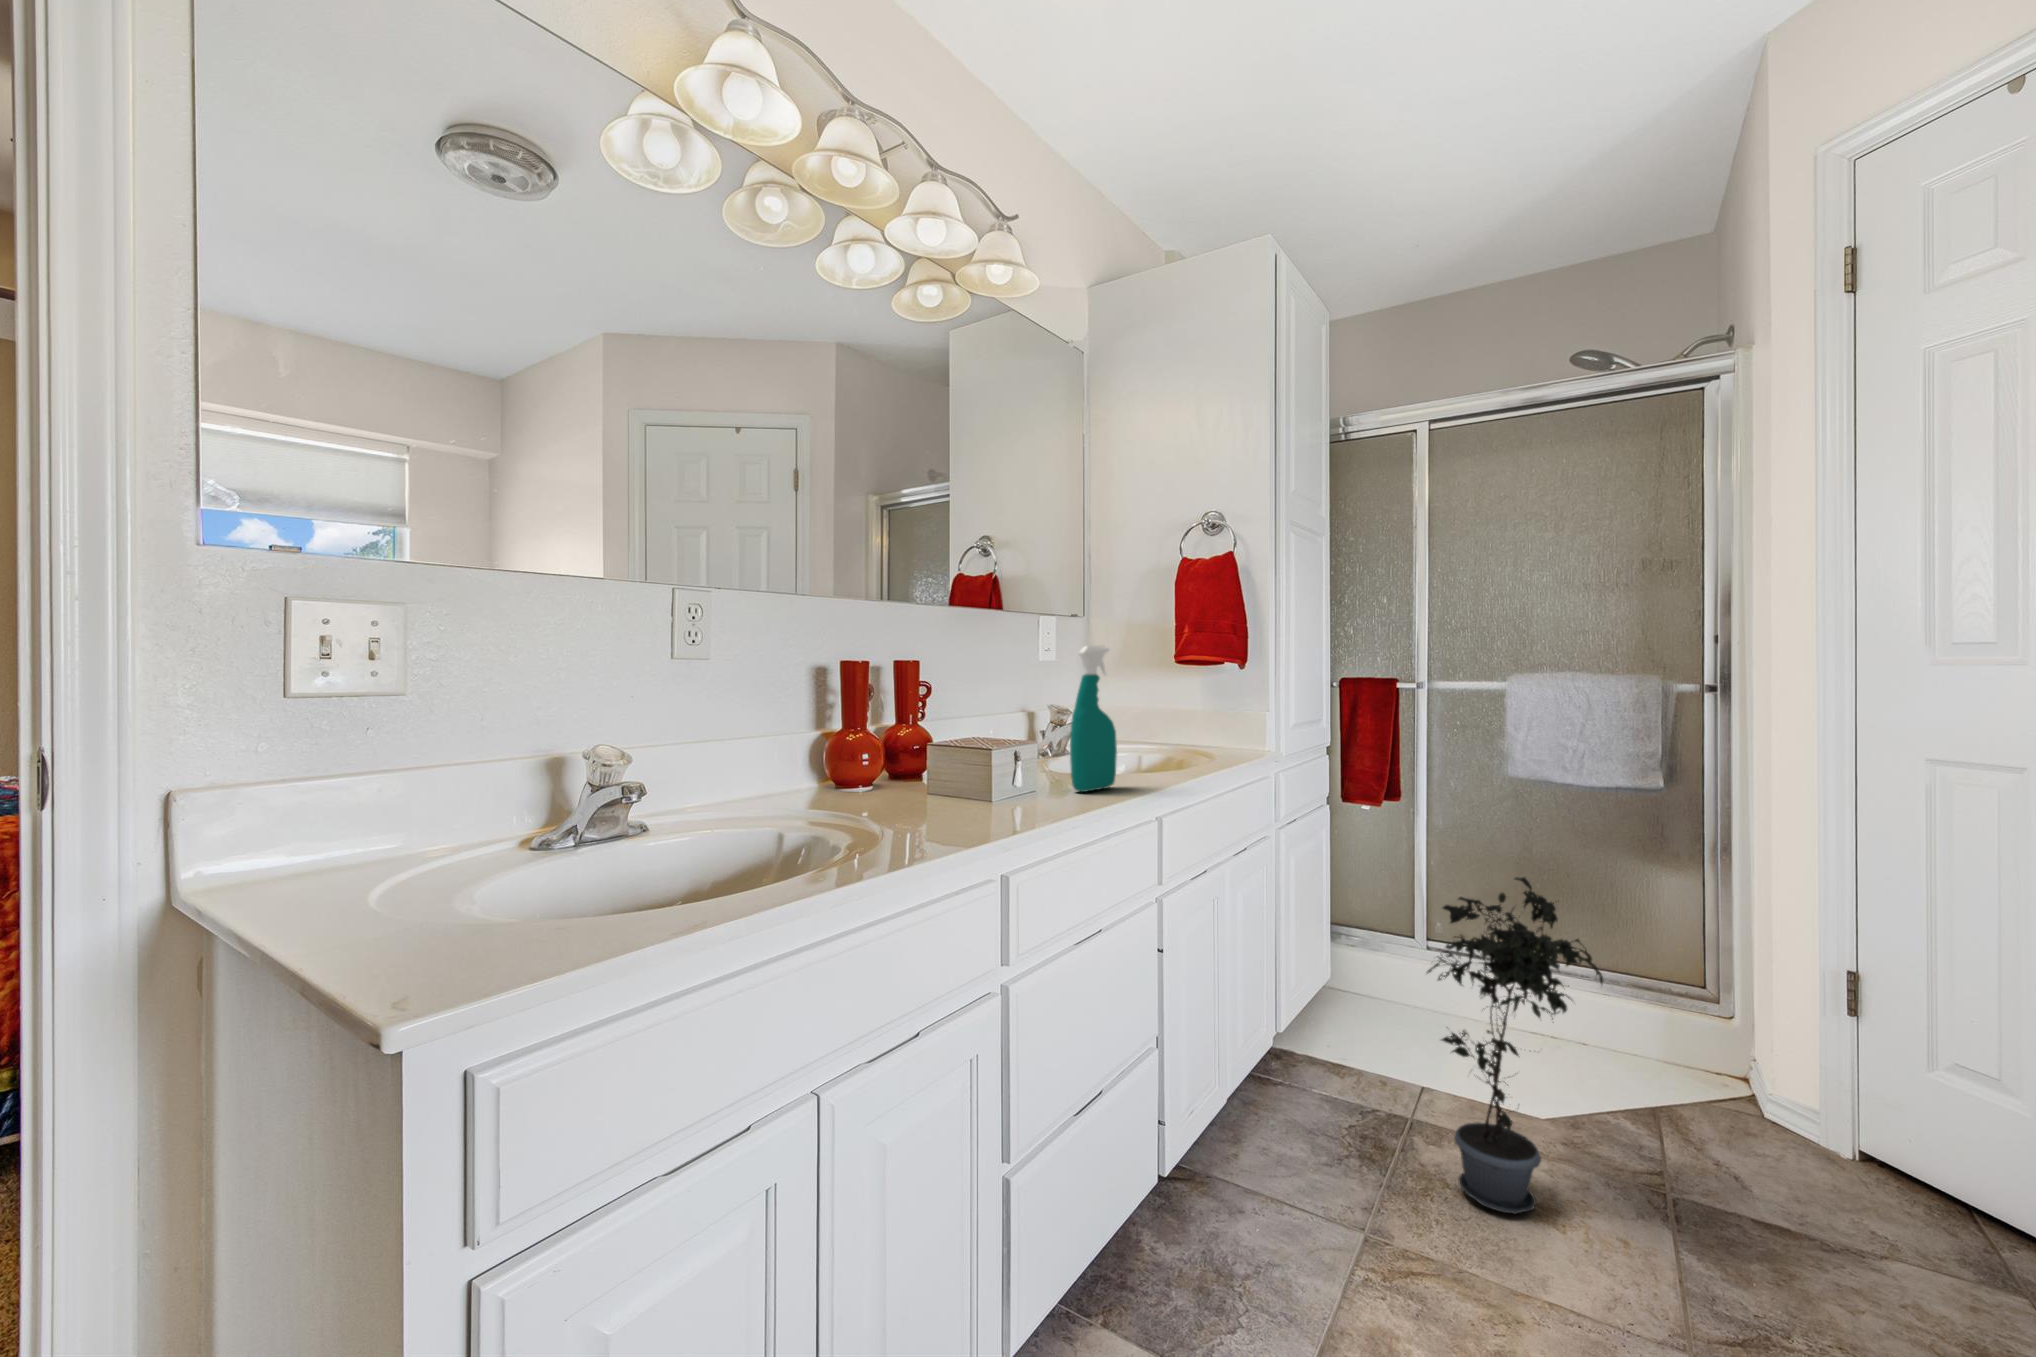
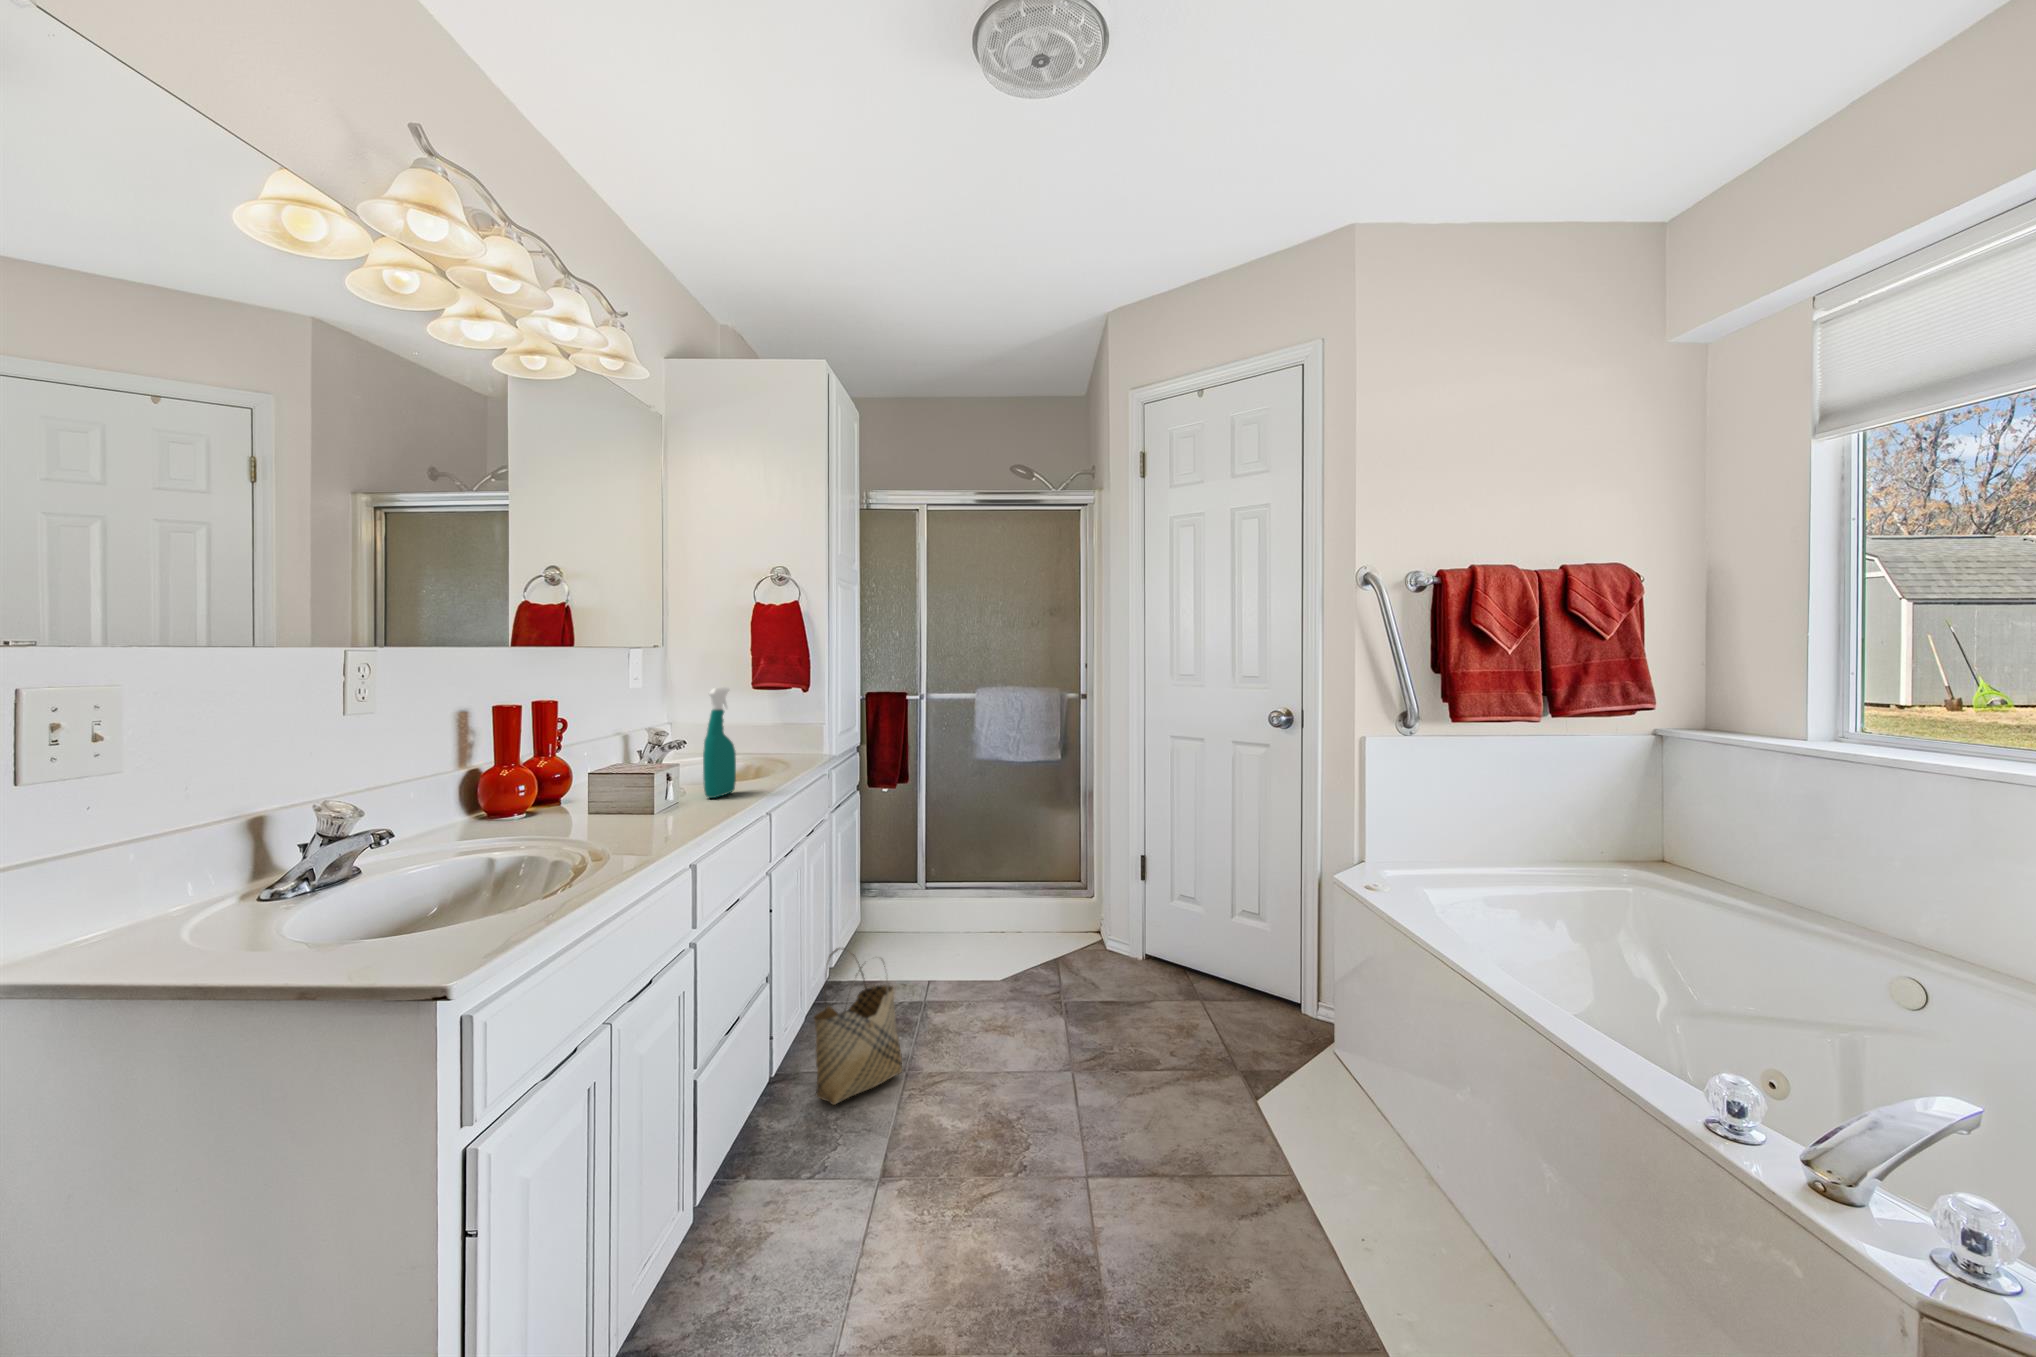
potted plant: present [1426,877,1603,1215] -> none [937,826,1035,1038]
woven basket: none [1222,1022,1359,1252] -> present [814,948,902,1105]

